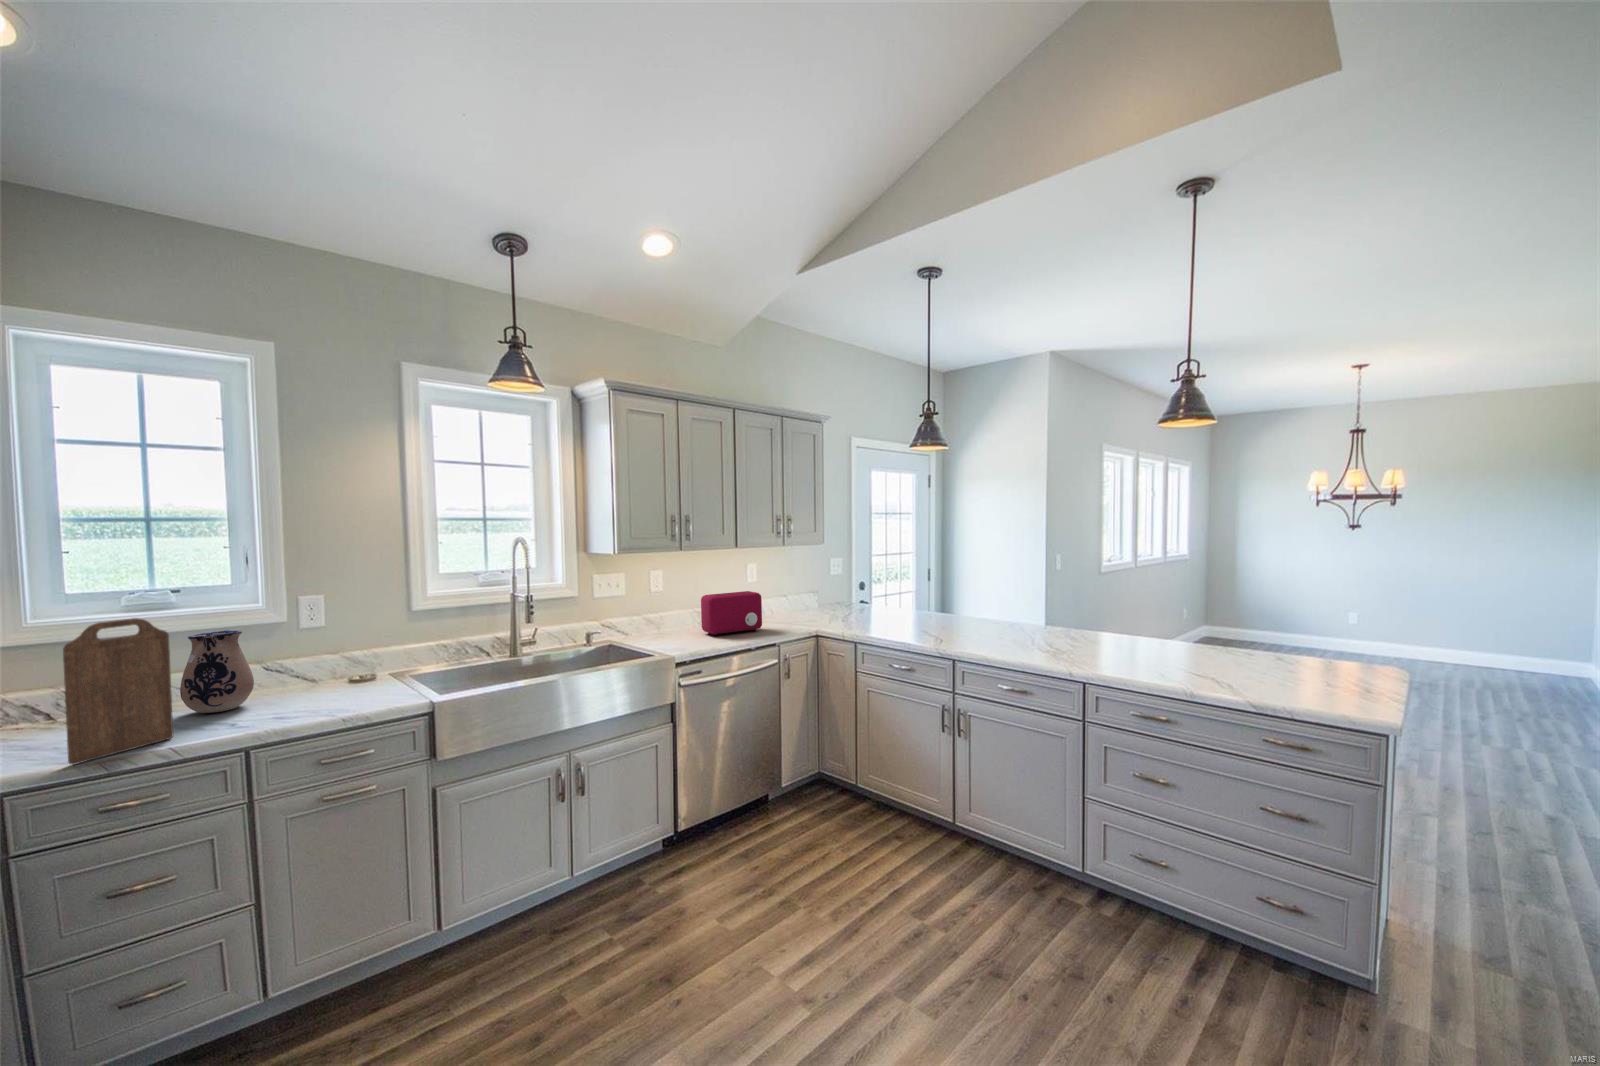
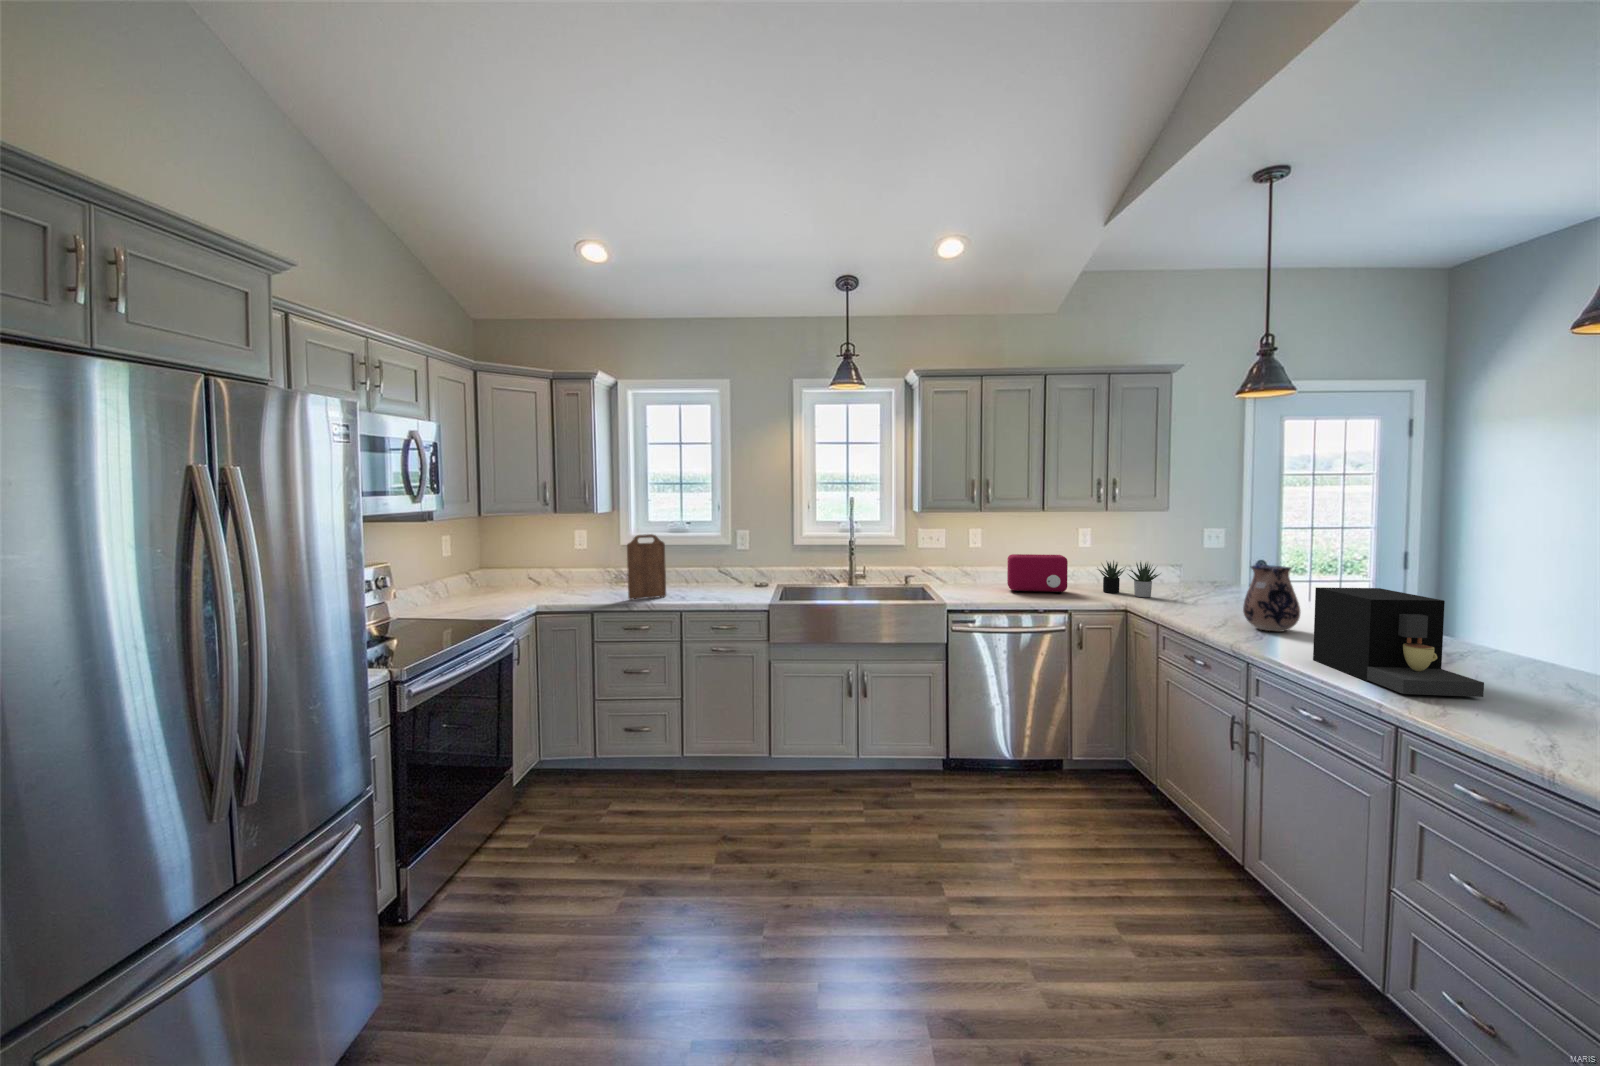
succulent plant: none [776,589,835,624] -> present [1098,561,1160,597]
coffee maker: none [1009,596,1117,671] -> present [1313,588,1484,697]
ceramic pitcher: present [180,630,254,713] -> present [1243,565,1300,632]

